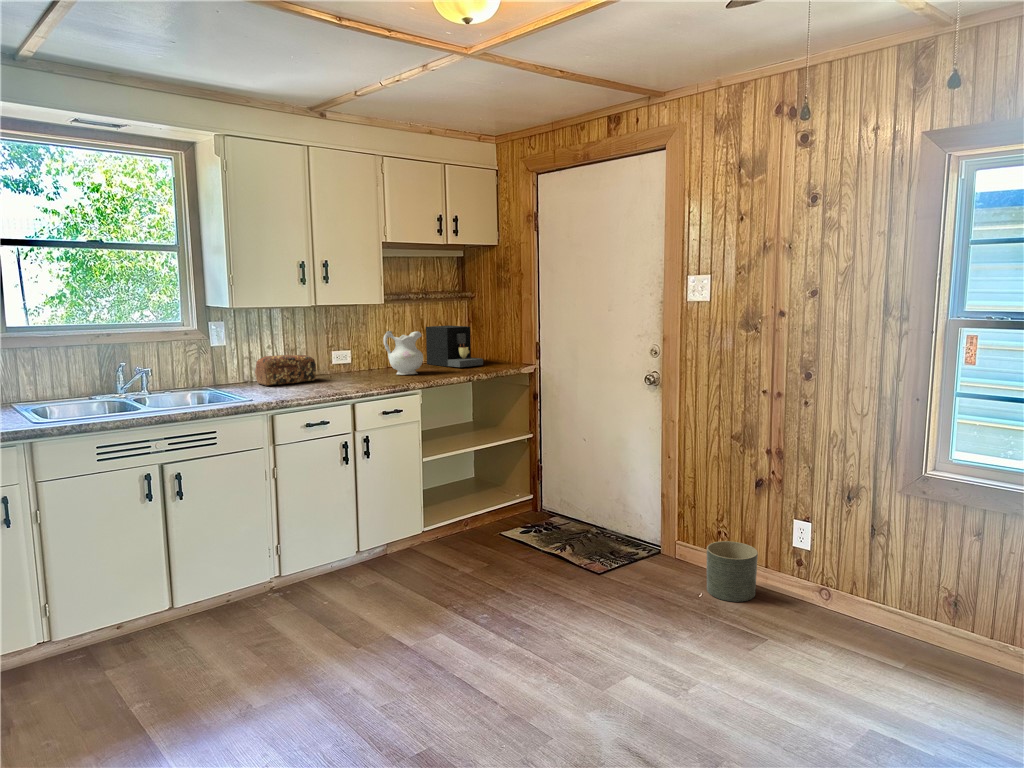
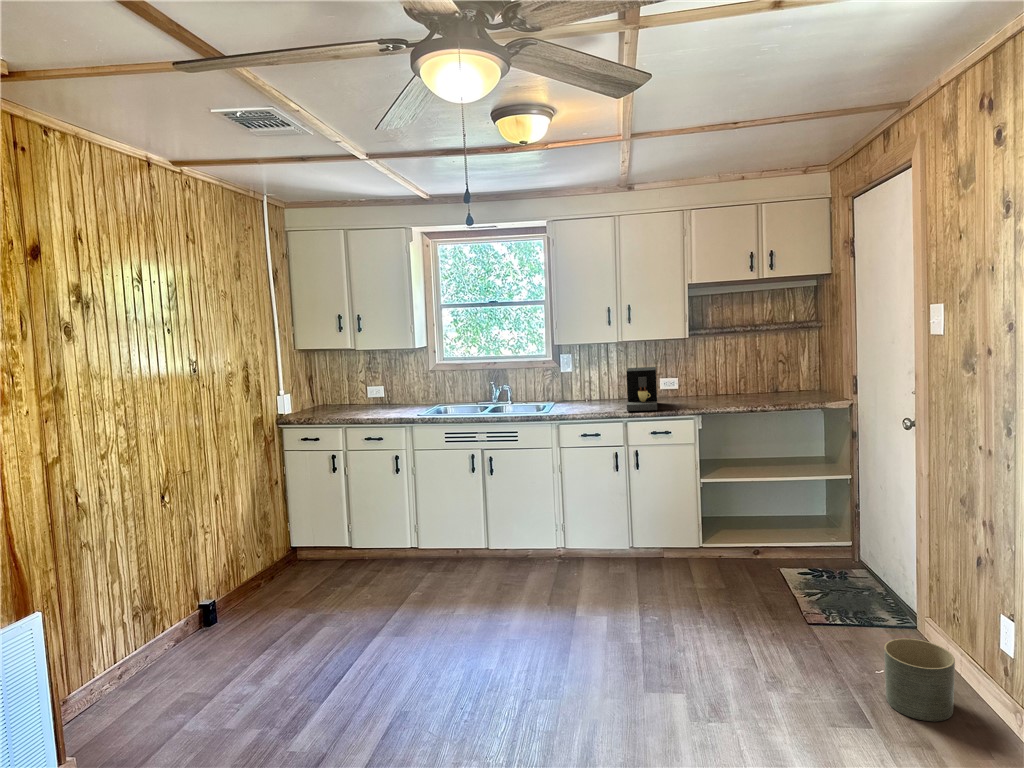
coffee maker: present [426,325,483,367] -> present [627,367,657,411]
ceramic pitcher: present [383,331,423,375] -> none [688,363,723,403]
bread loaf: present [255,354,316,386] -> none [588,380,630,404]

